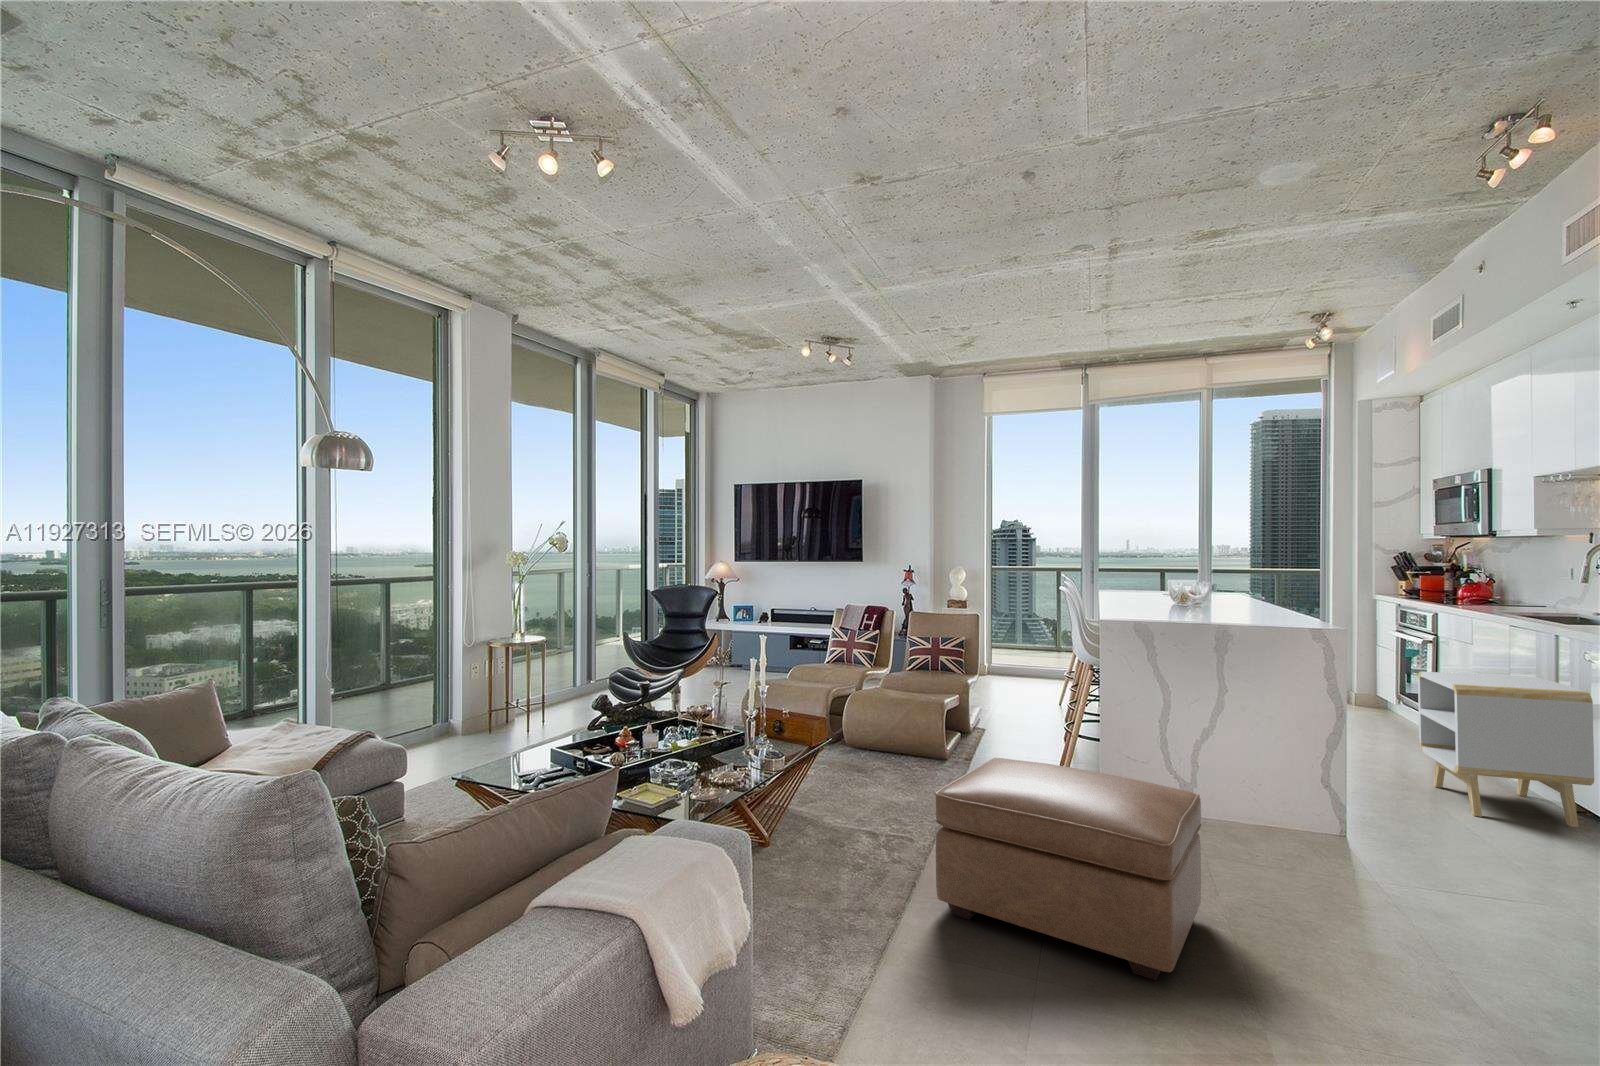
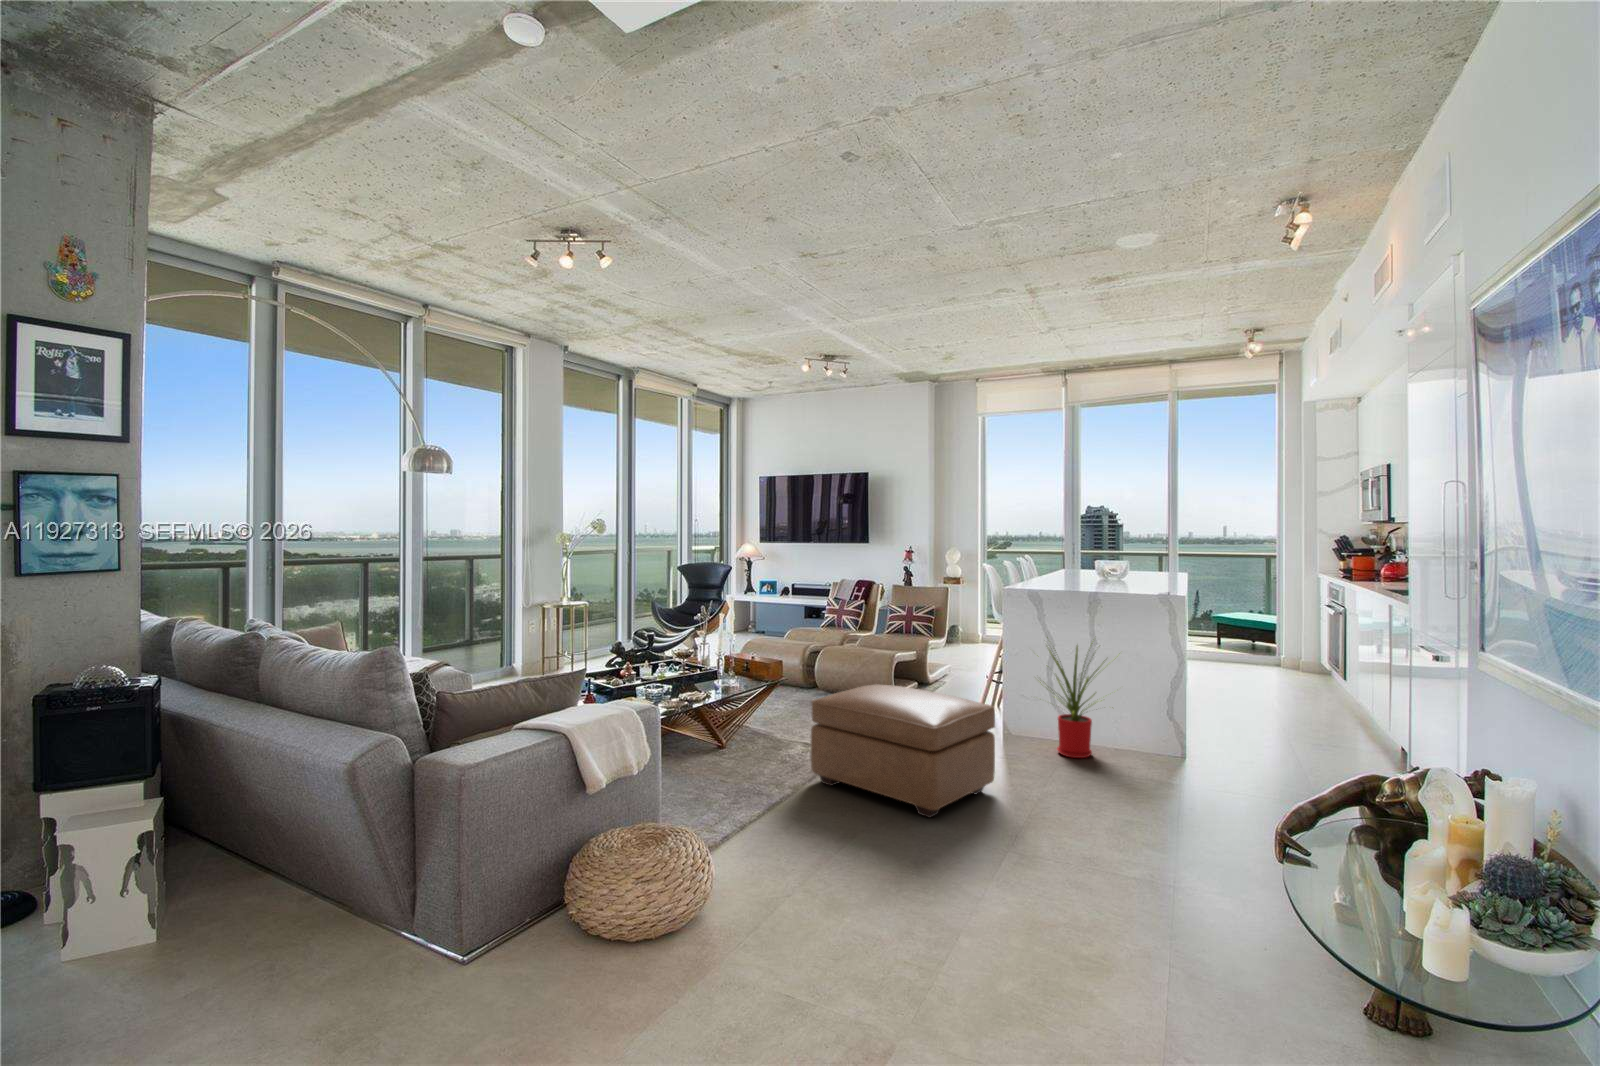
side table: present [1418,671,1594,827] -> none [1268,637,1376,760]
house plant: none [1175,680,1312,844] -> present [1040,637,1118,758]

